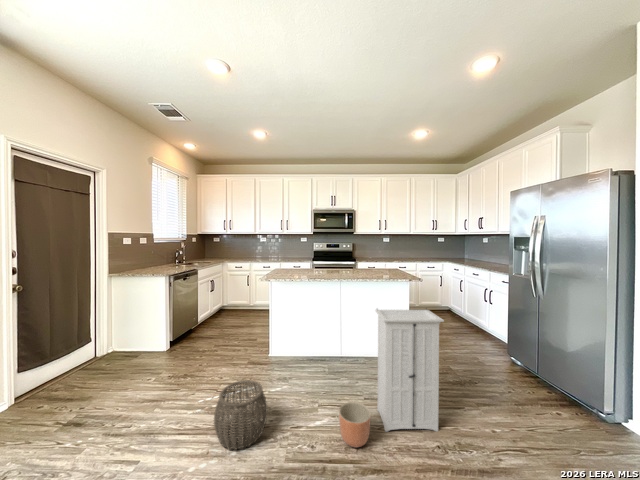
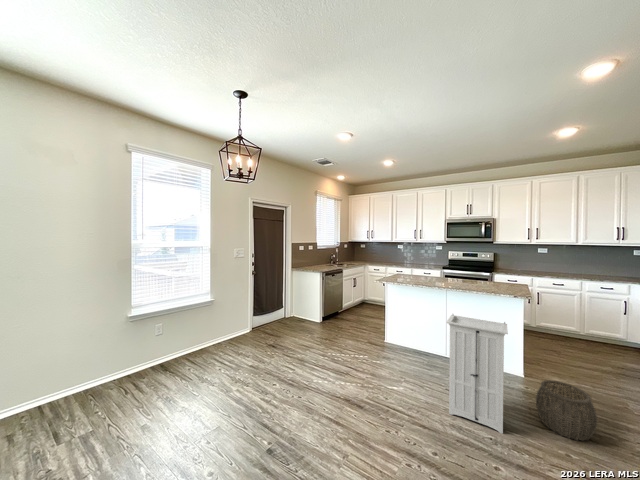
woven basket: present [214,380,267,450] -> present [536,380,597,441]
planter: present [339,402,371,447] -> none [407,380,433,413]

